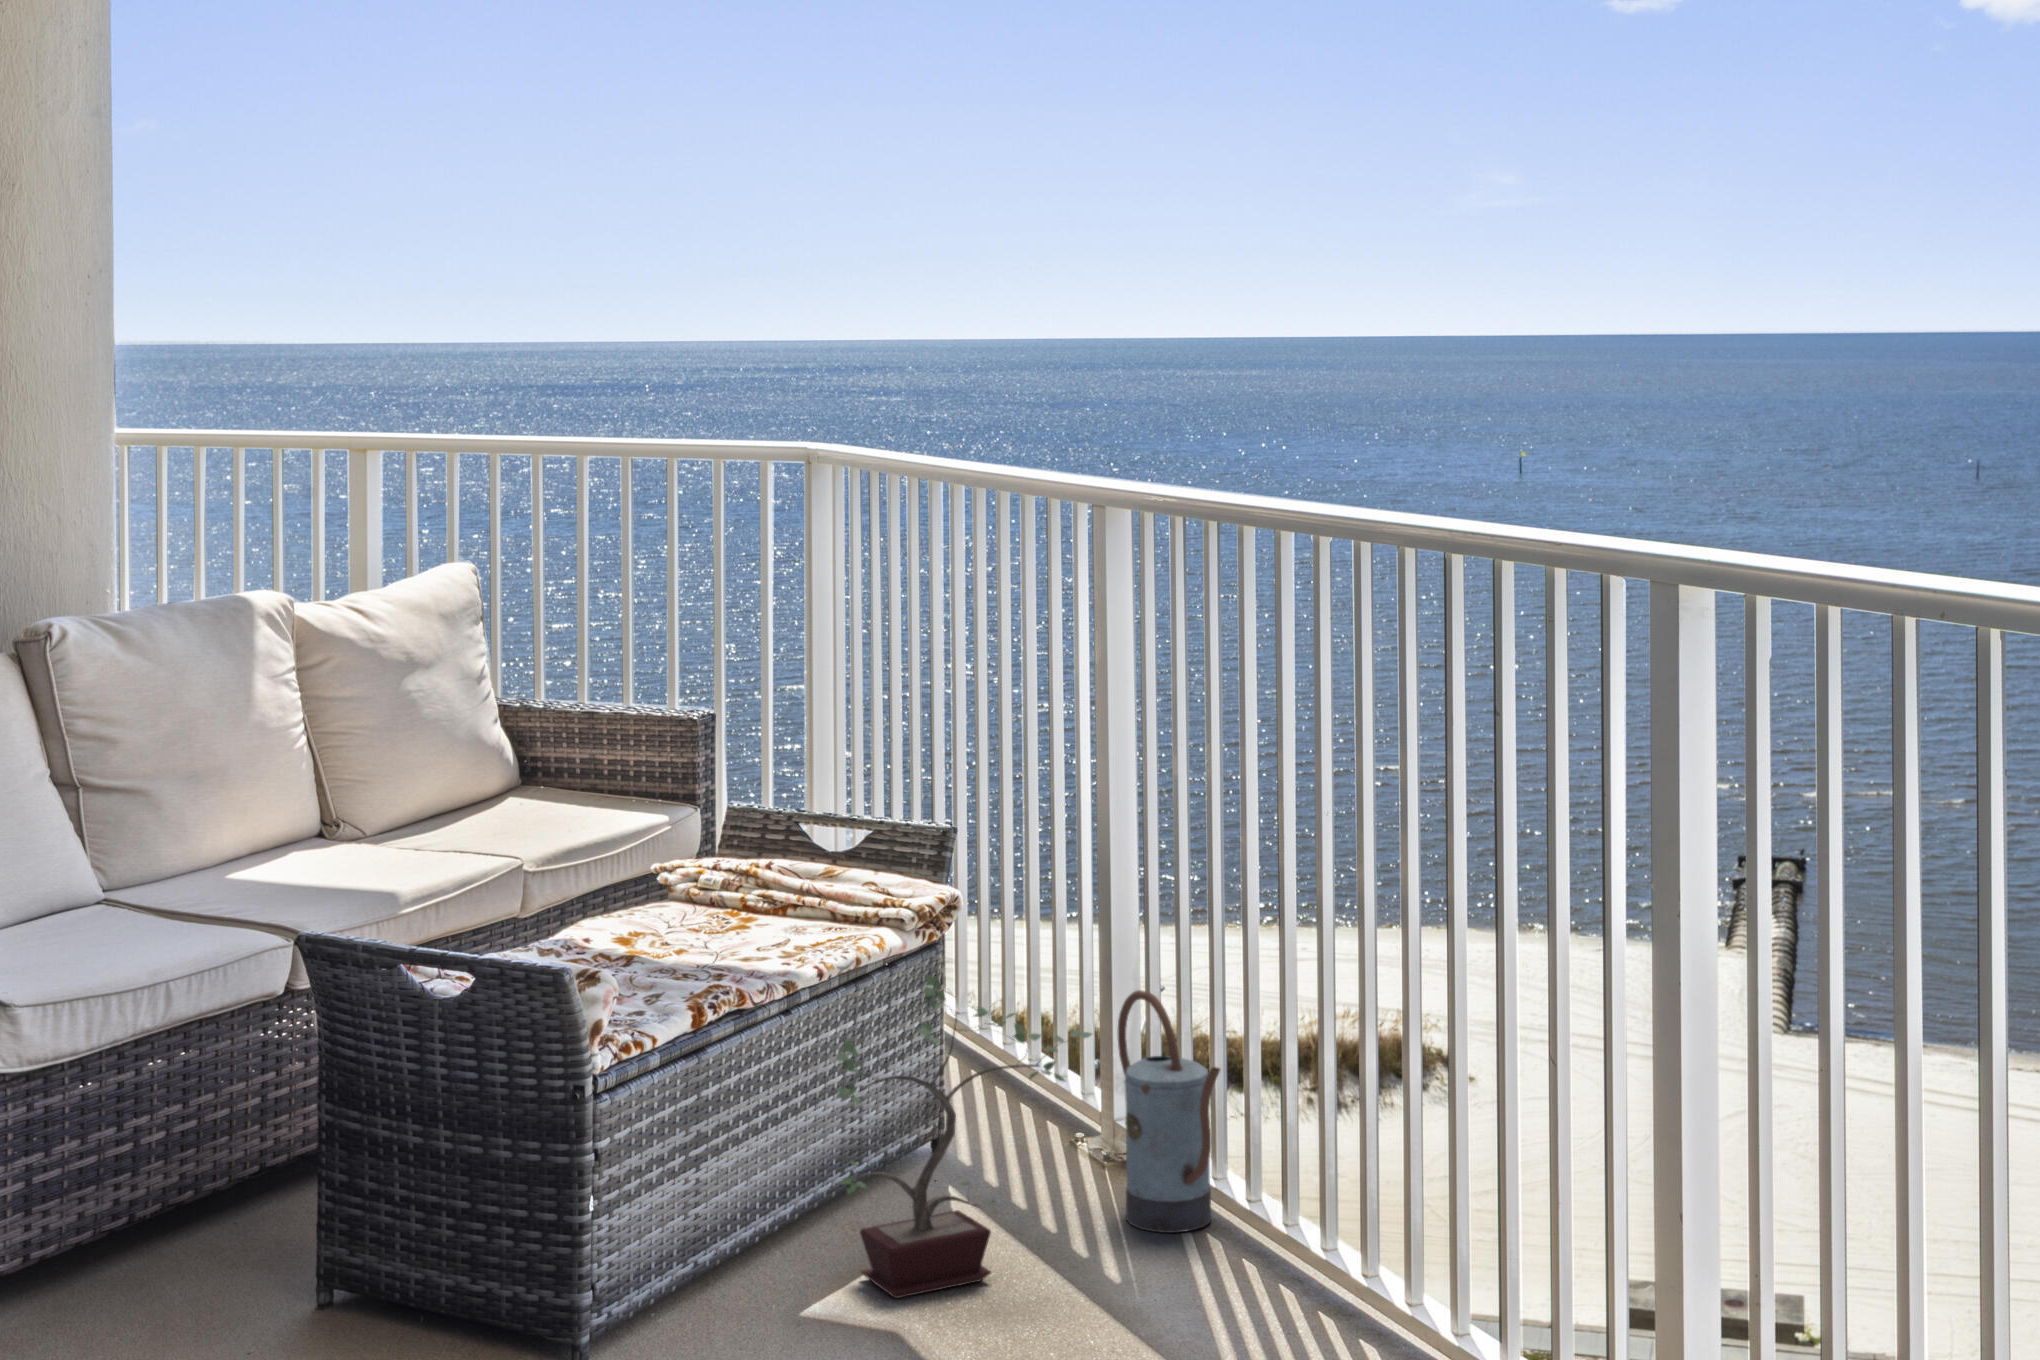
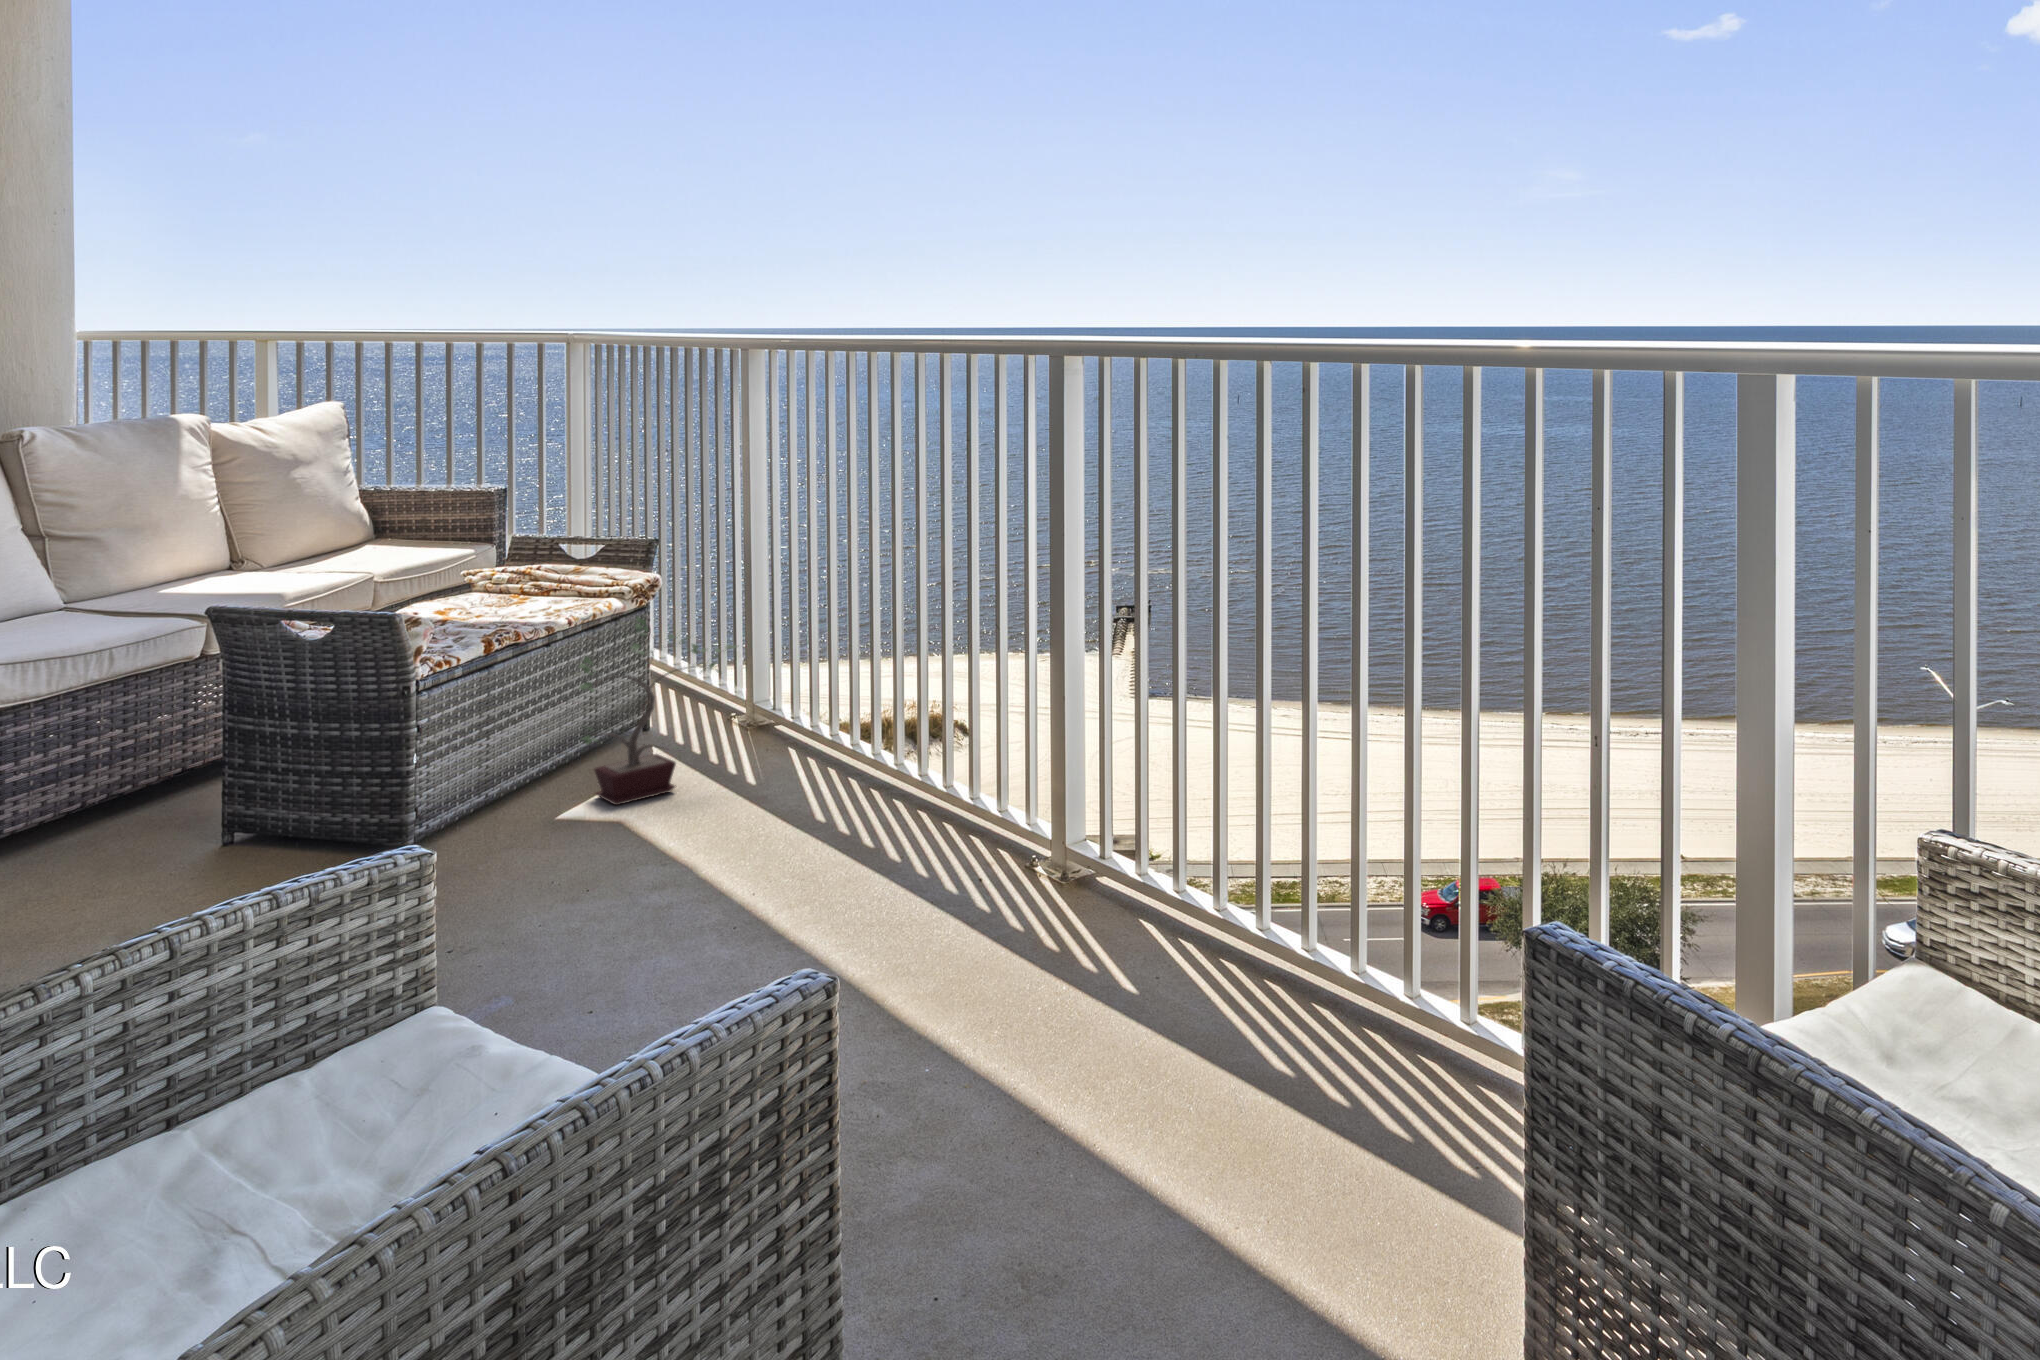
watering can: present [1117,990,1220,1233] -> none [755,625,815,760]

